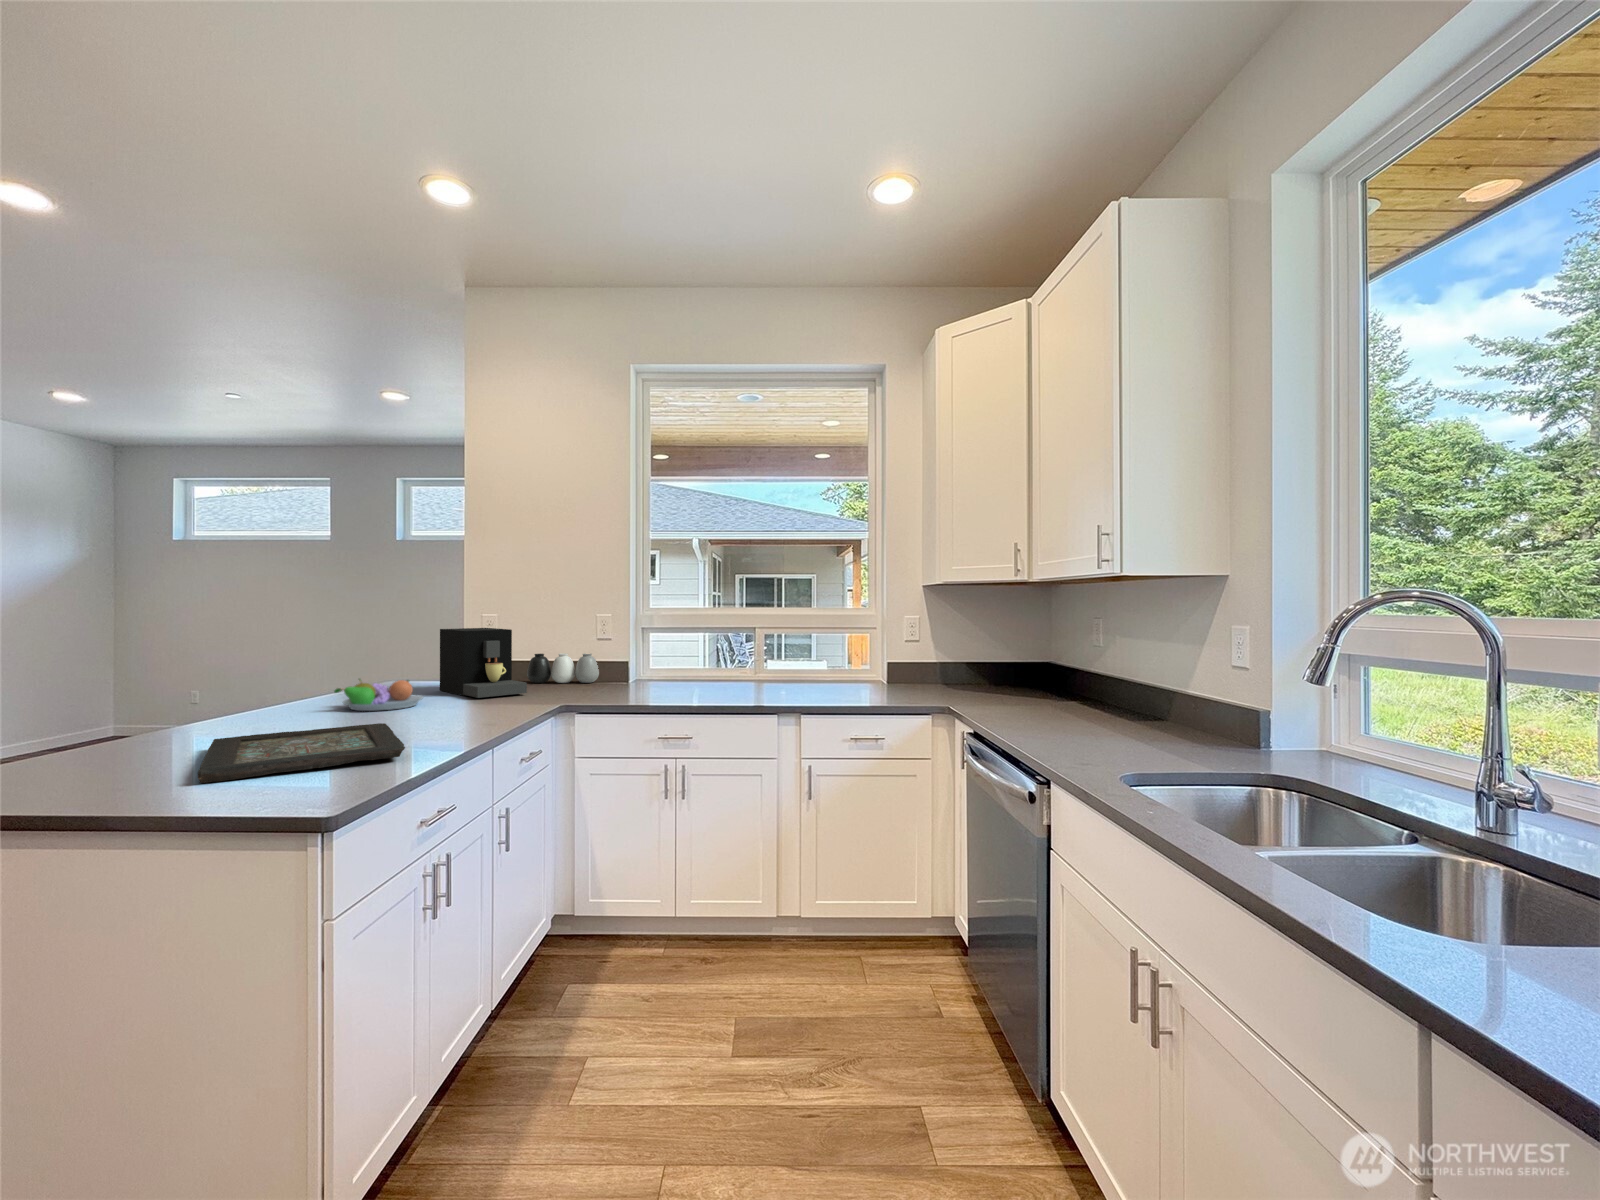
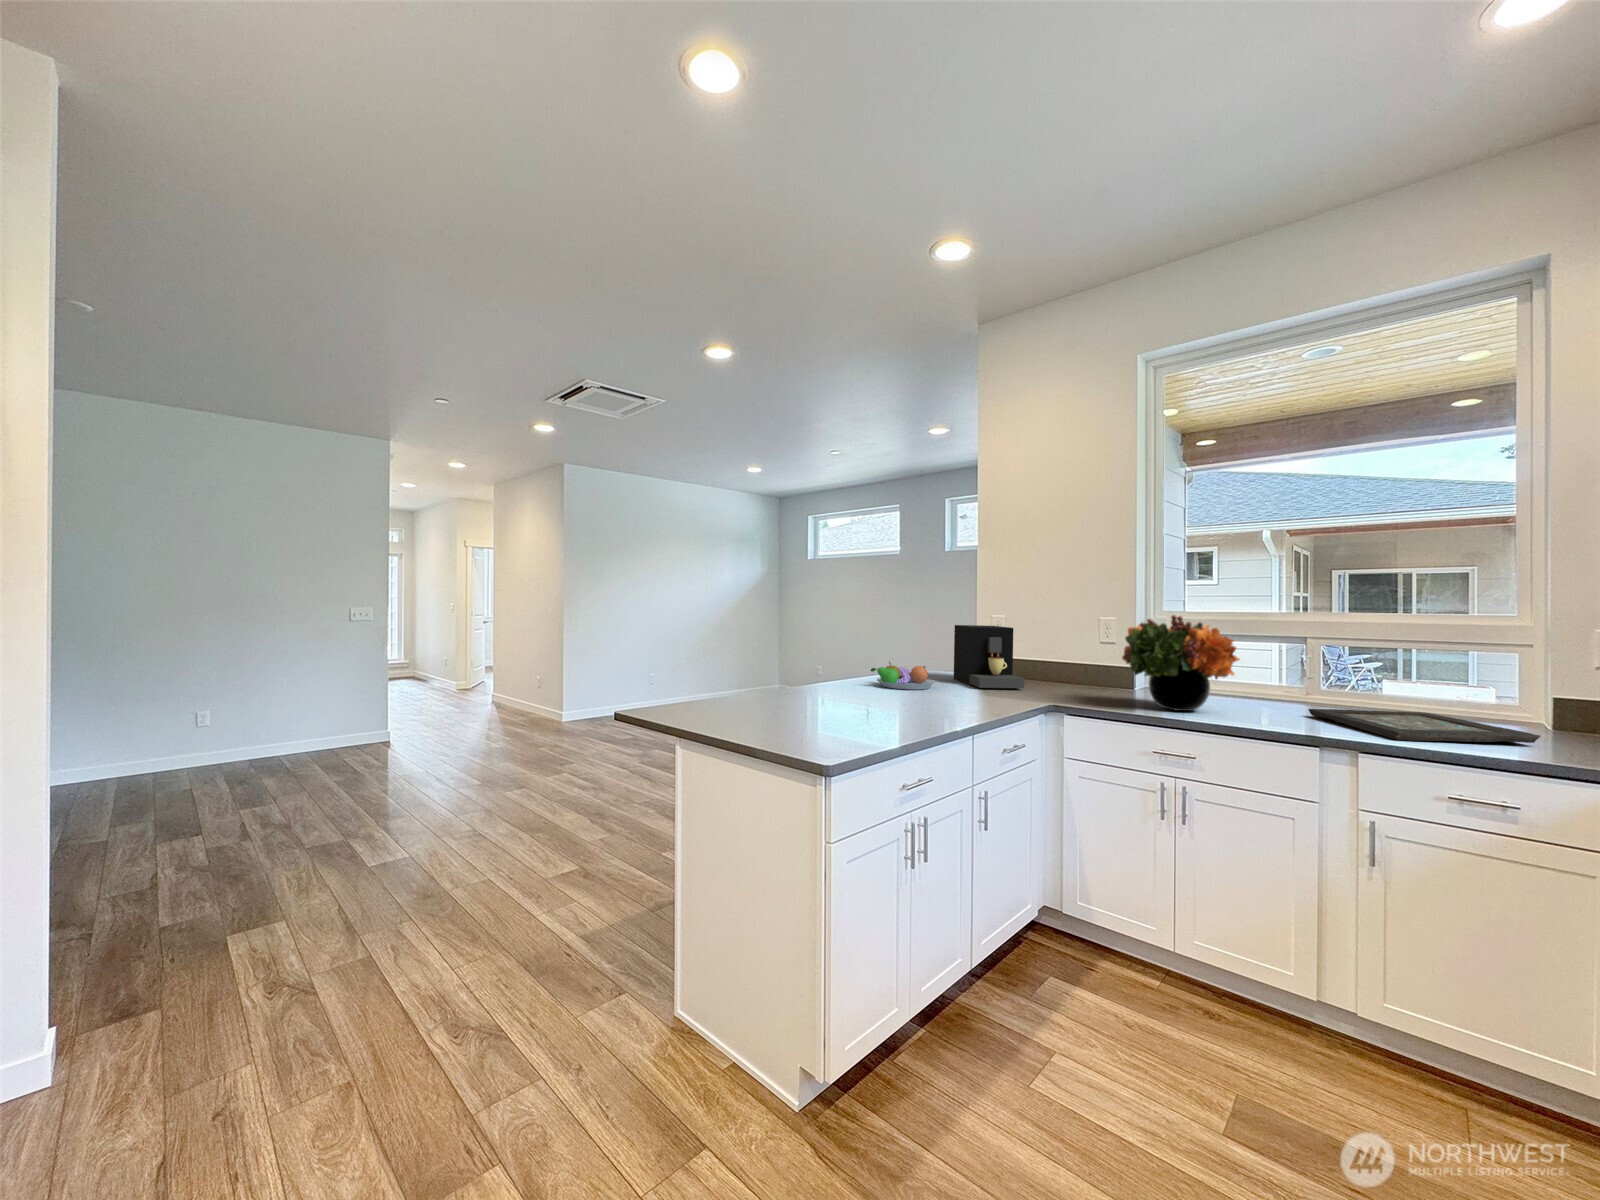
flower arrangement: none [623,612,721,699] -> present [1122,615,1240,711]
vase: present [527,654,599,683] -> none [1031,653,1102,686]
decorative tray: present [198,723,405,783] -> present [1309,709,1540,743]

